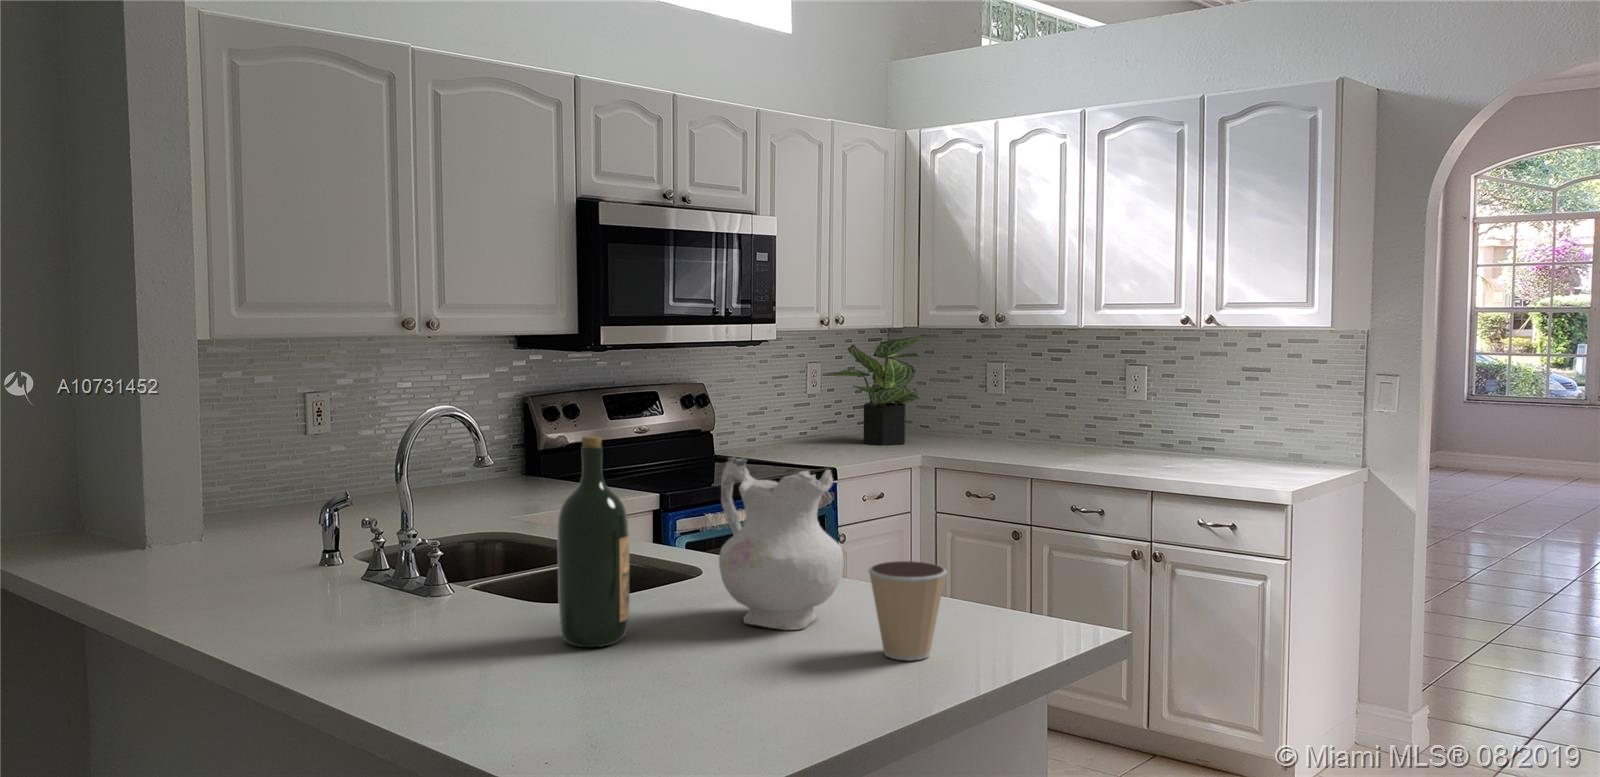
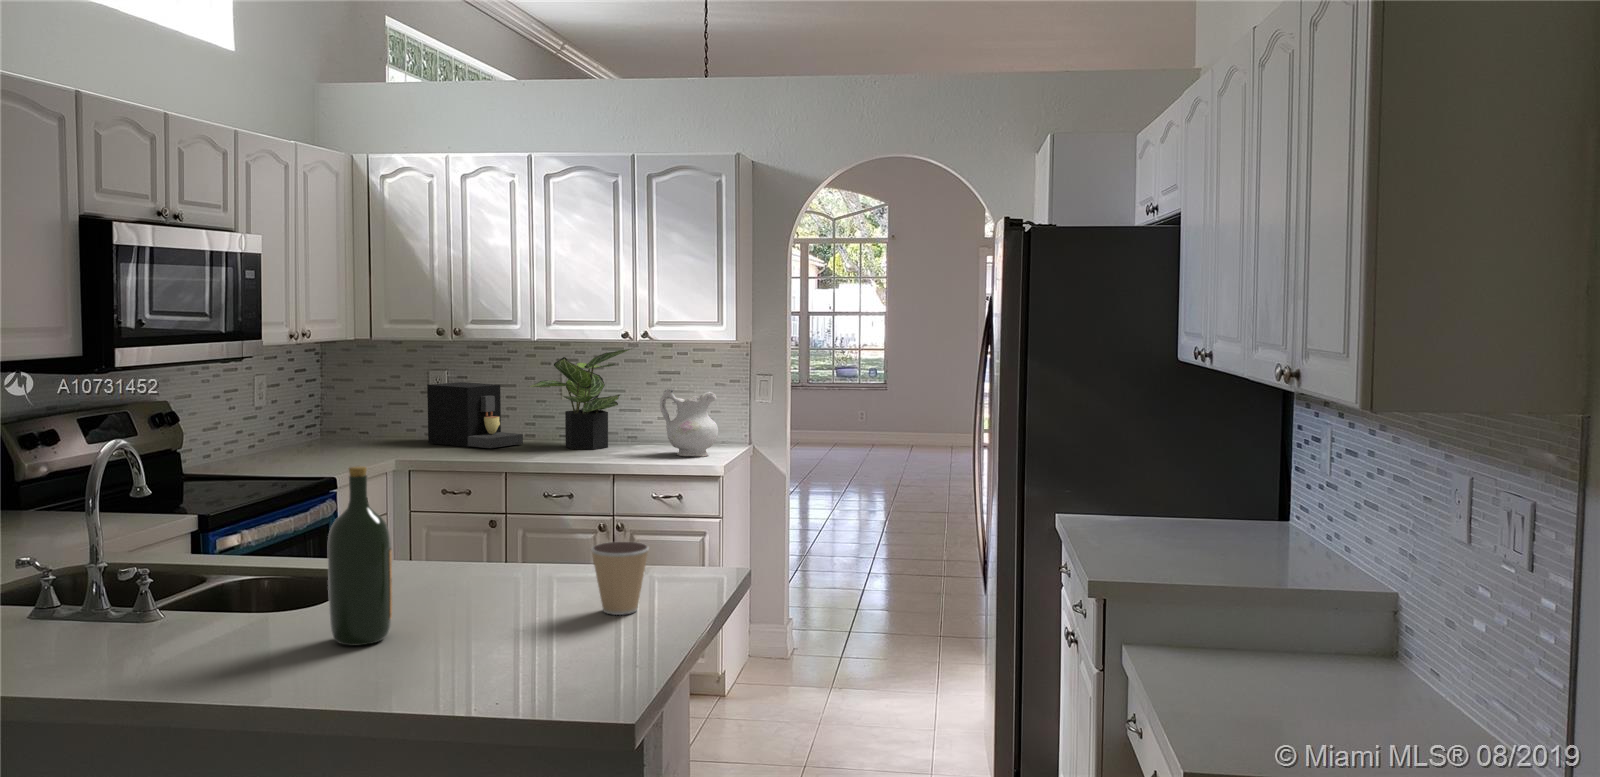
potted plant: present [827,335,925,445] -> present [529,349,630,450]
coffee maker: none [977,376,1075,451] -> present [427,382,523,448]
ceramic pitcher: present [719,457,843,630] -> present [660,389,718,457]

